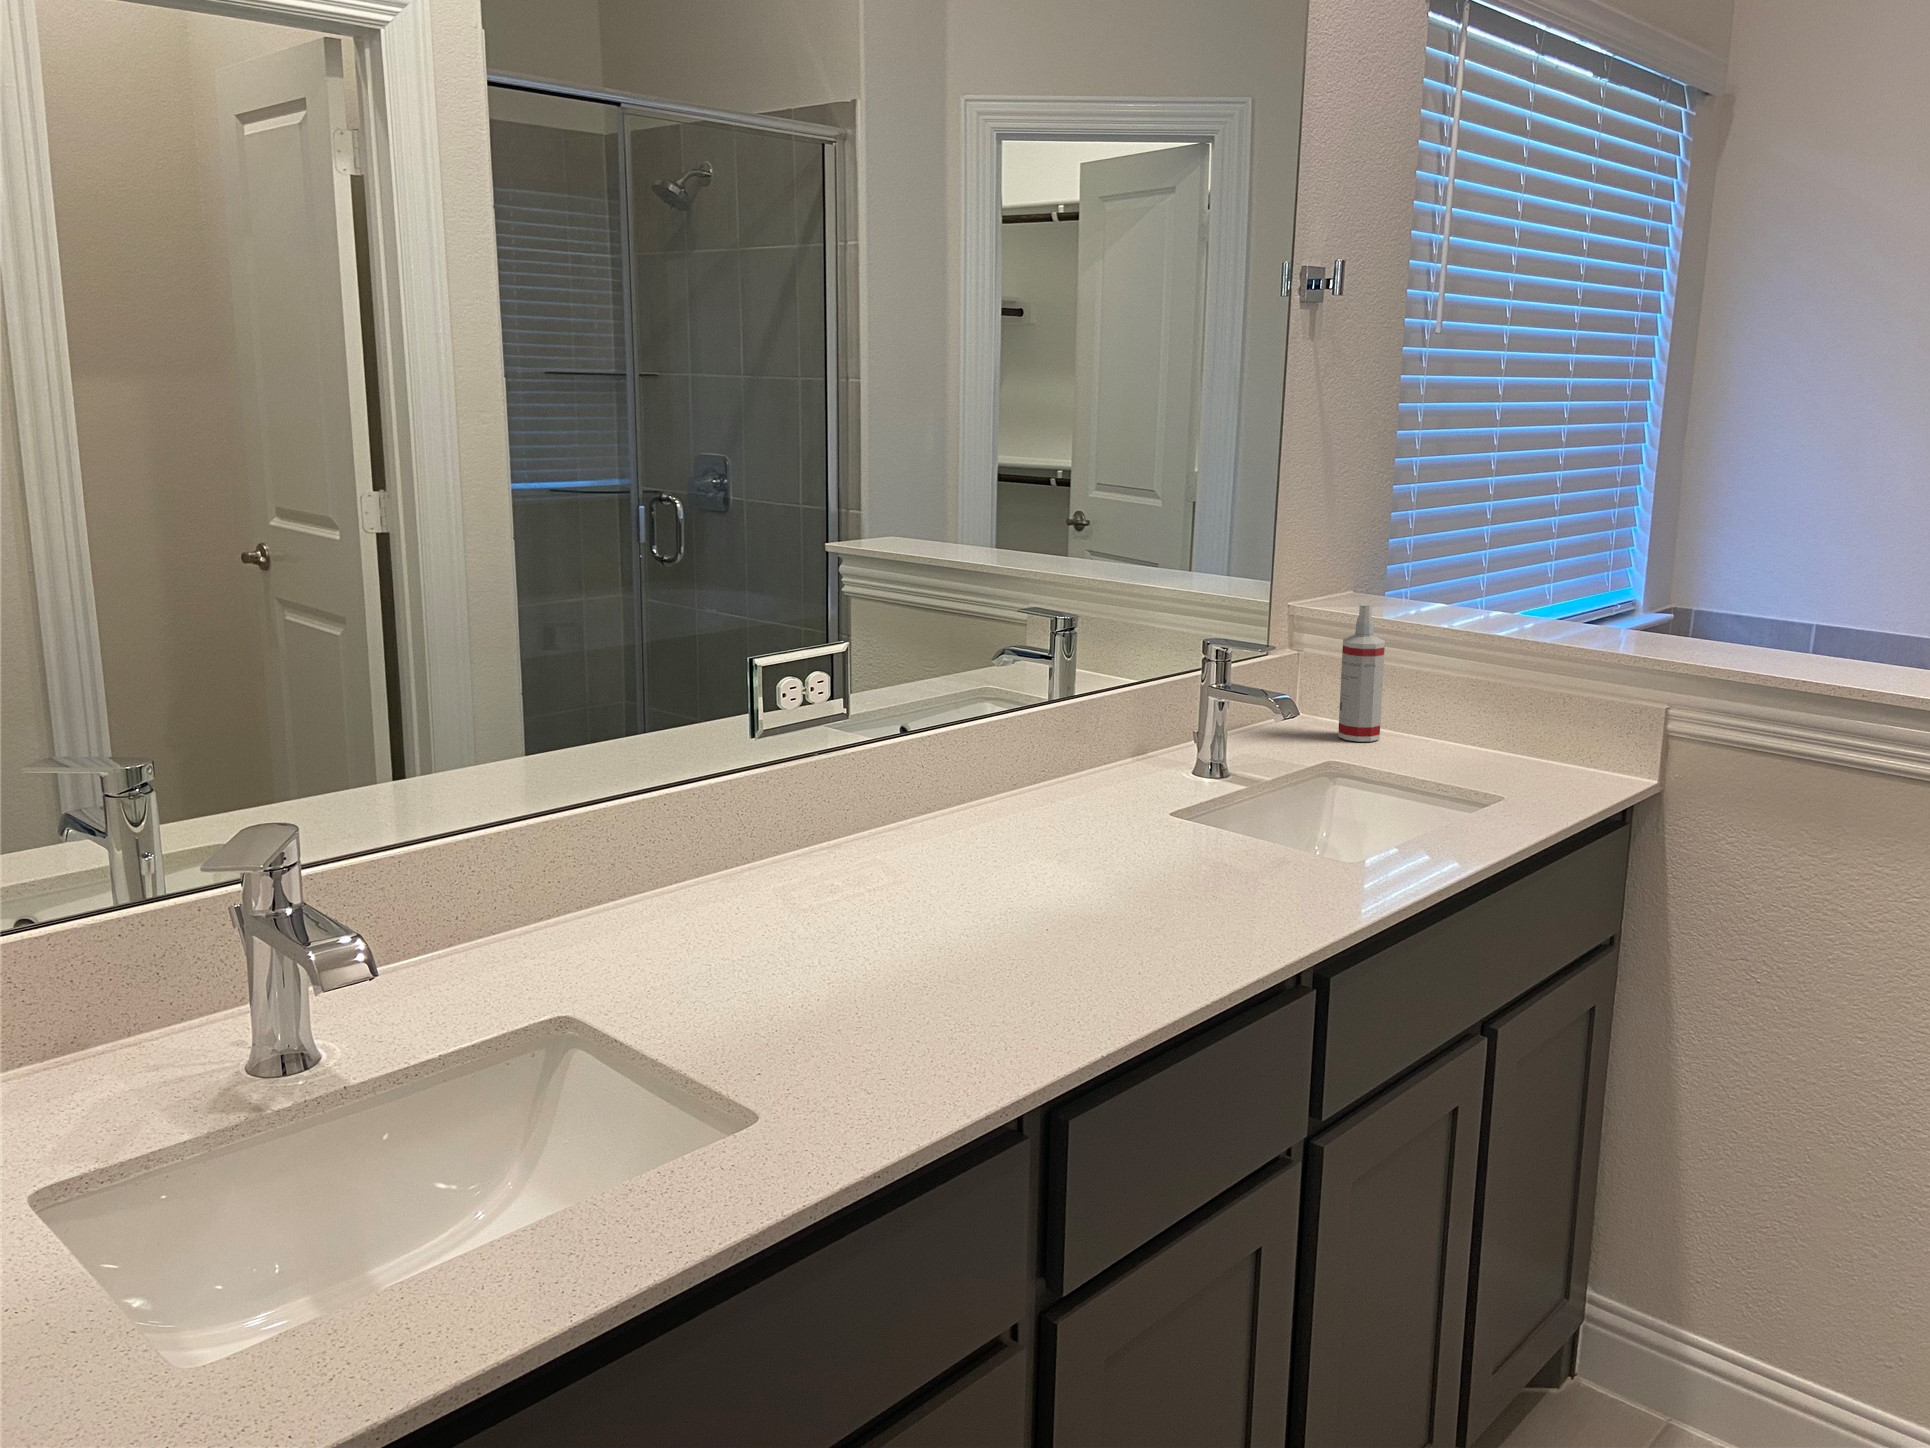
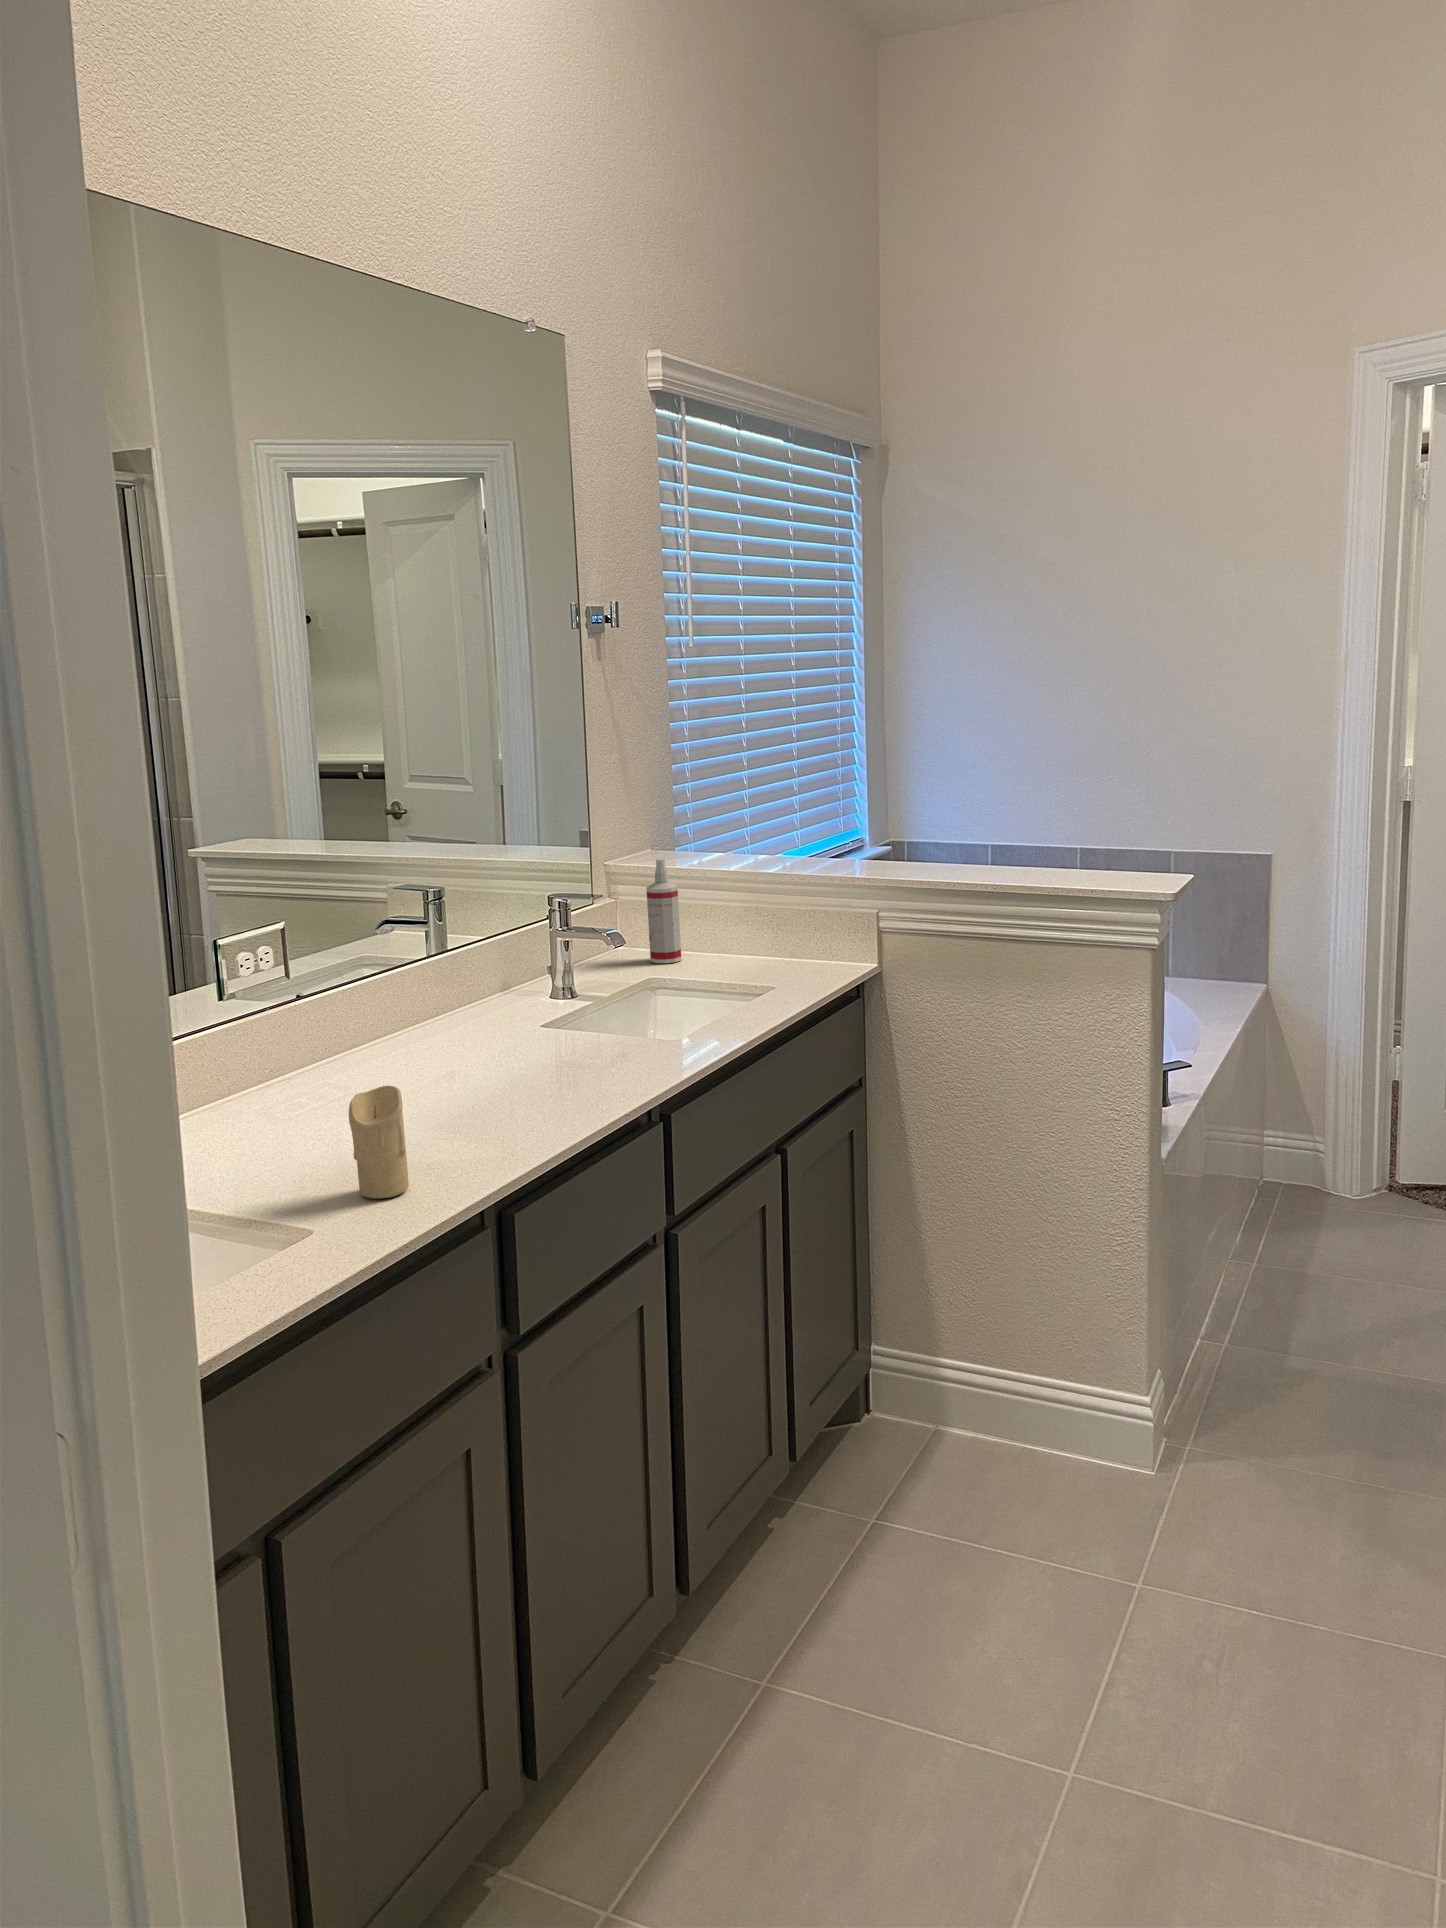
candle: none [833,909,913,1079] -> present [349,1086,409,1199]

